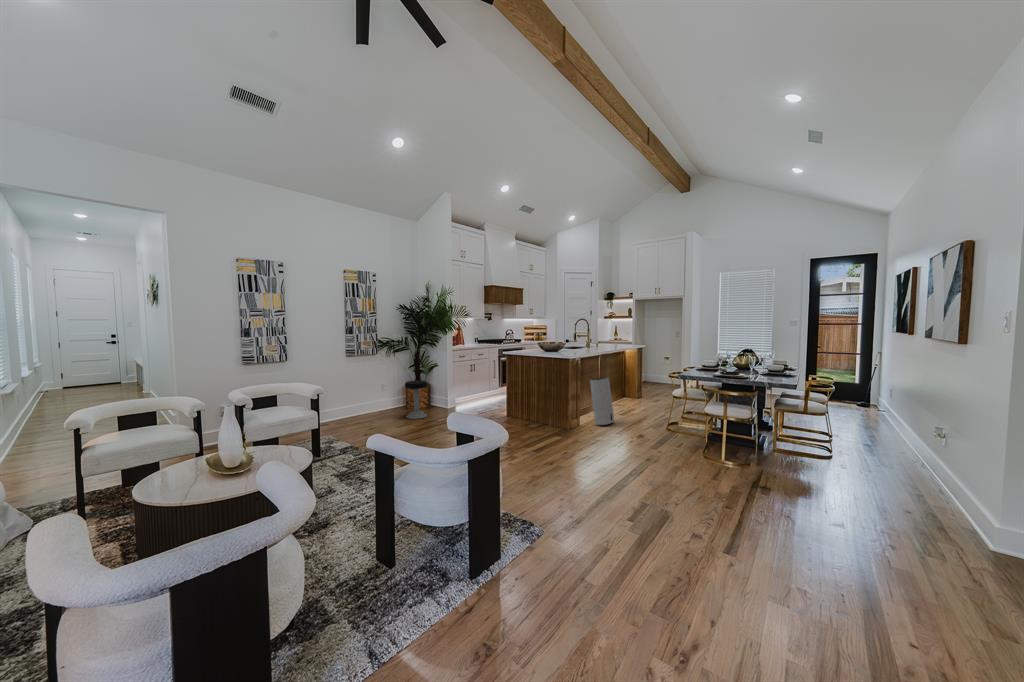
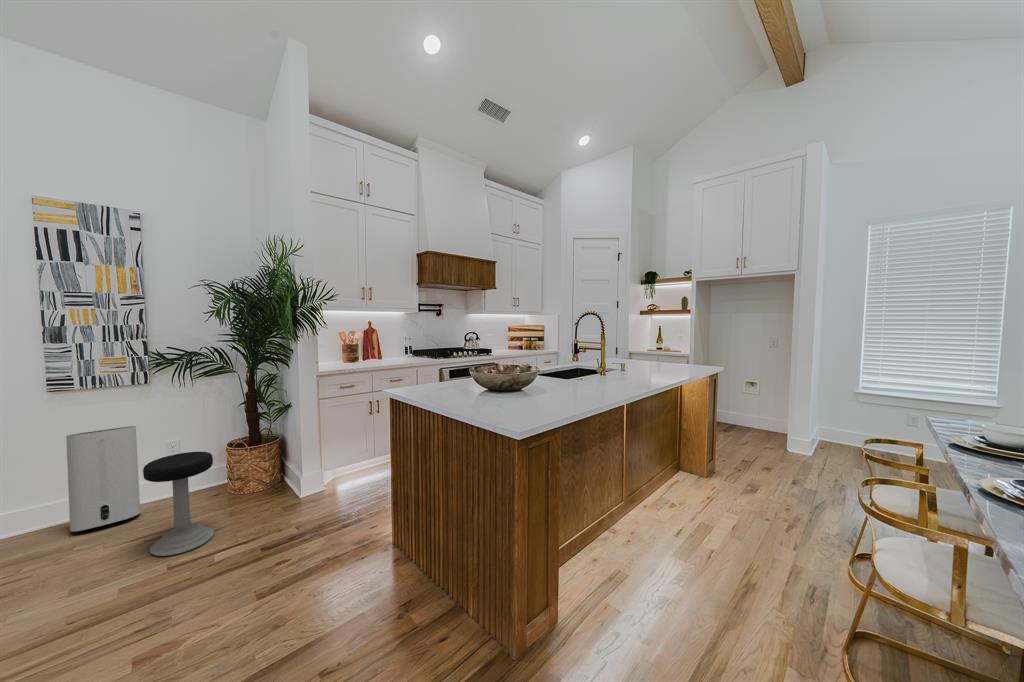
air purifier: present [590,377,614,425] -> present [66,426,140,532]

